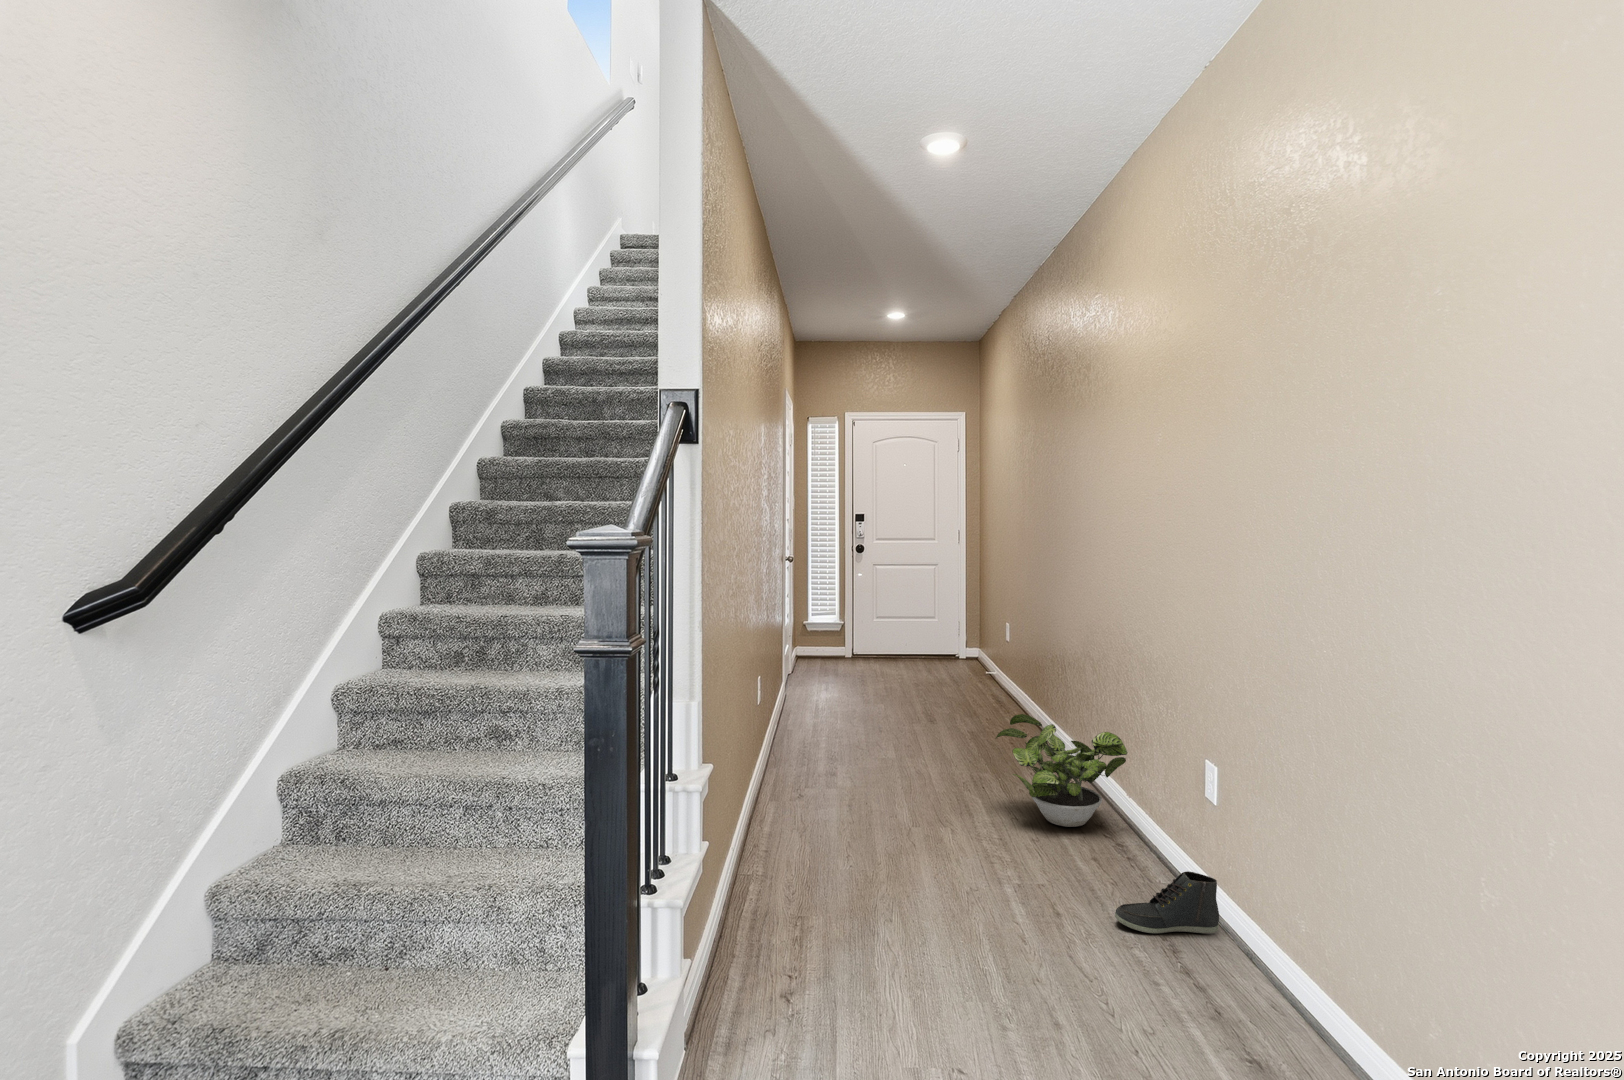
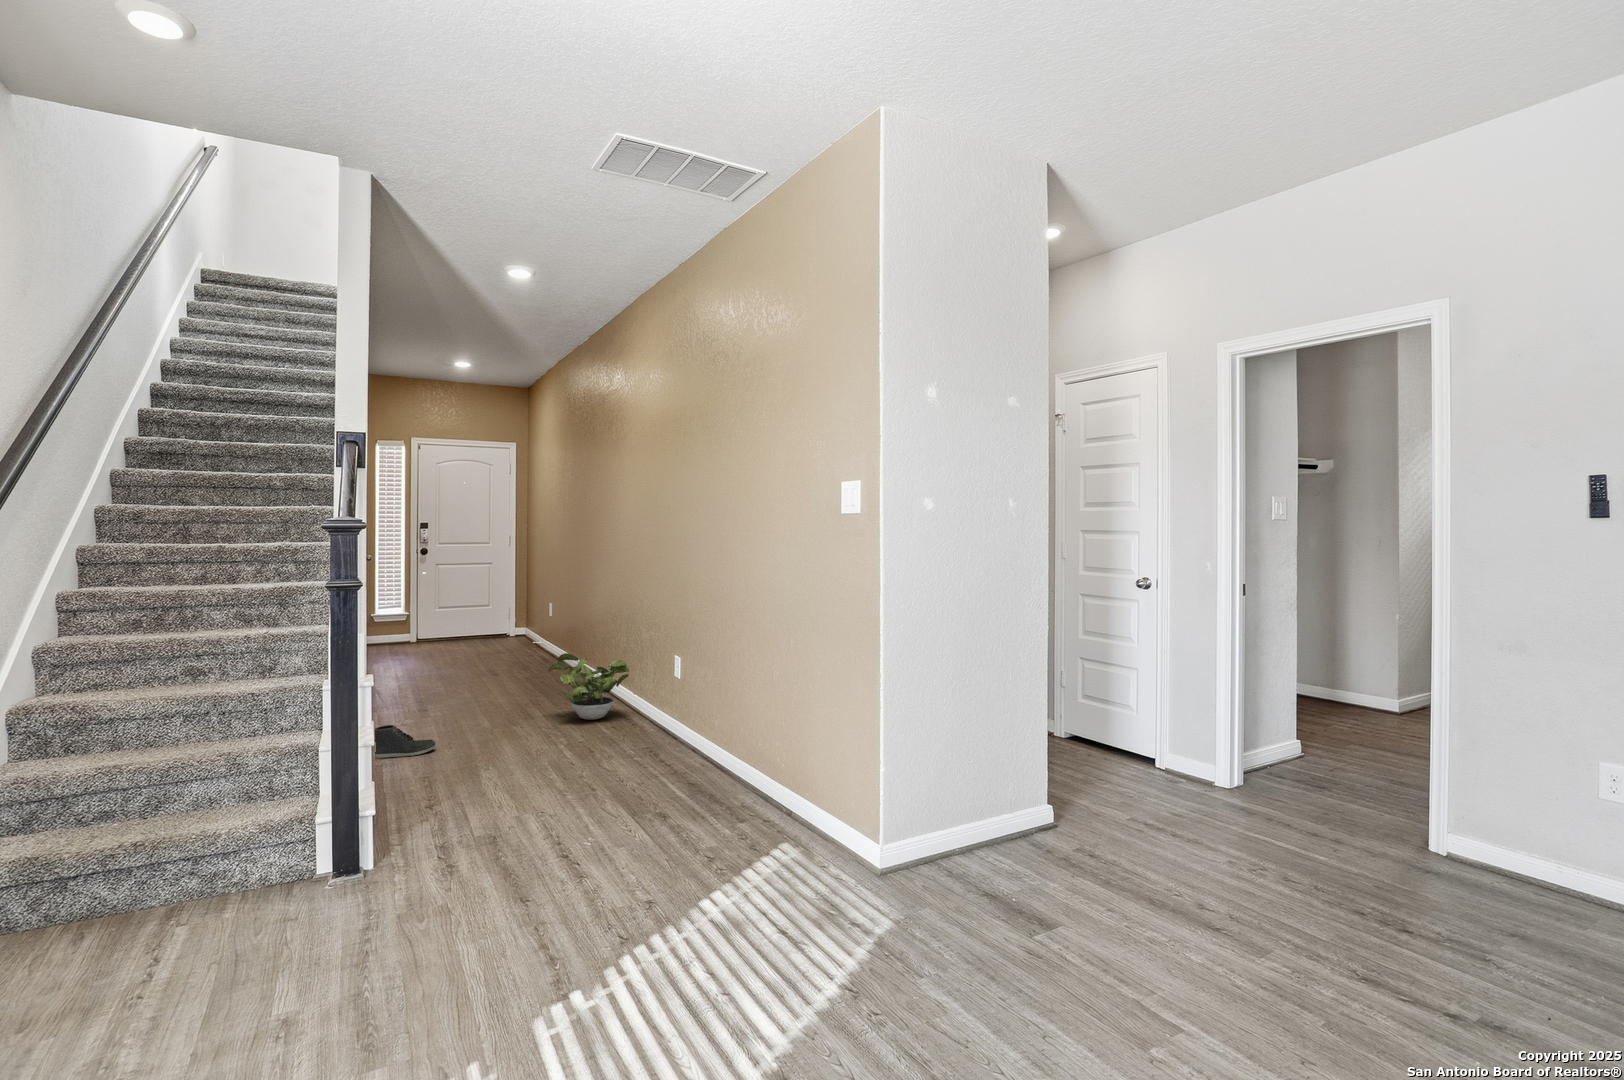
sneaker: present [1115,871,1219,934] -> present [375,725,436,758]

